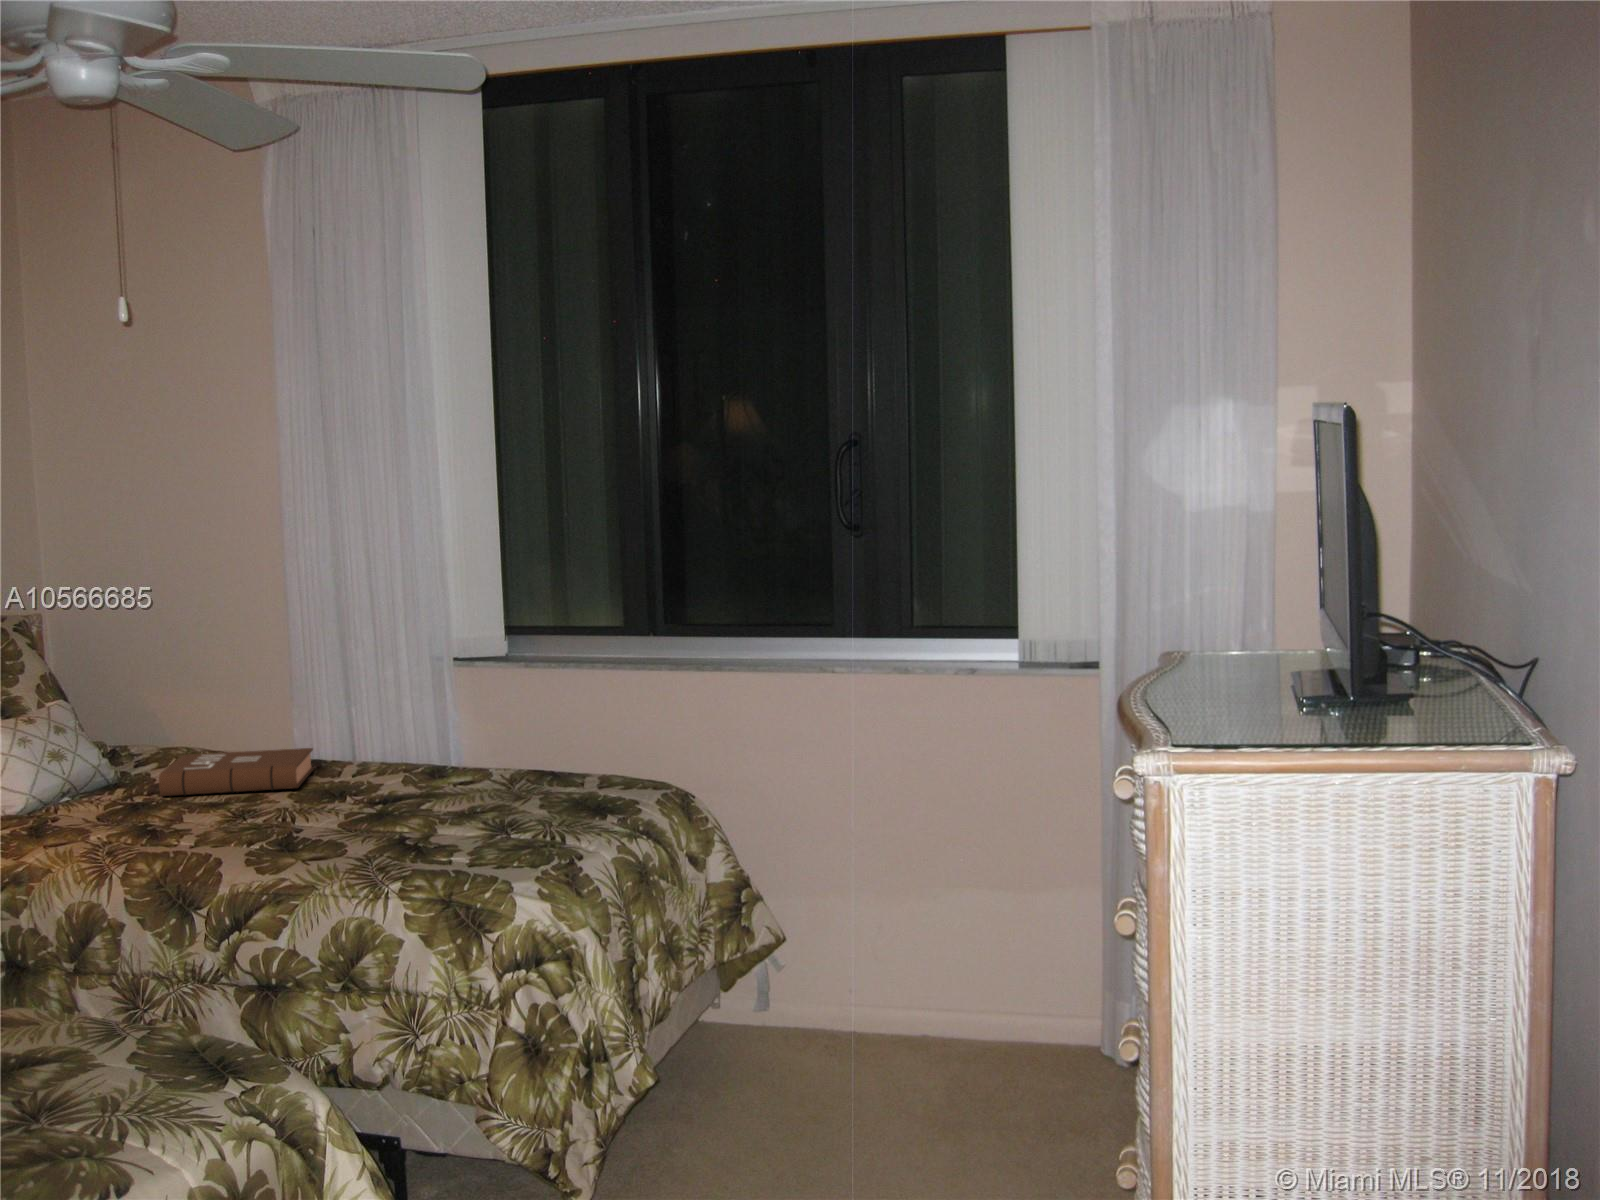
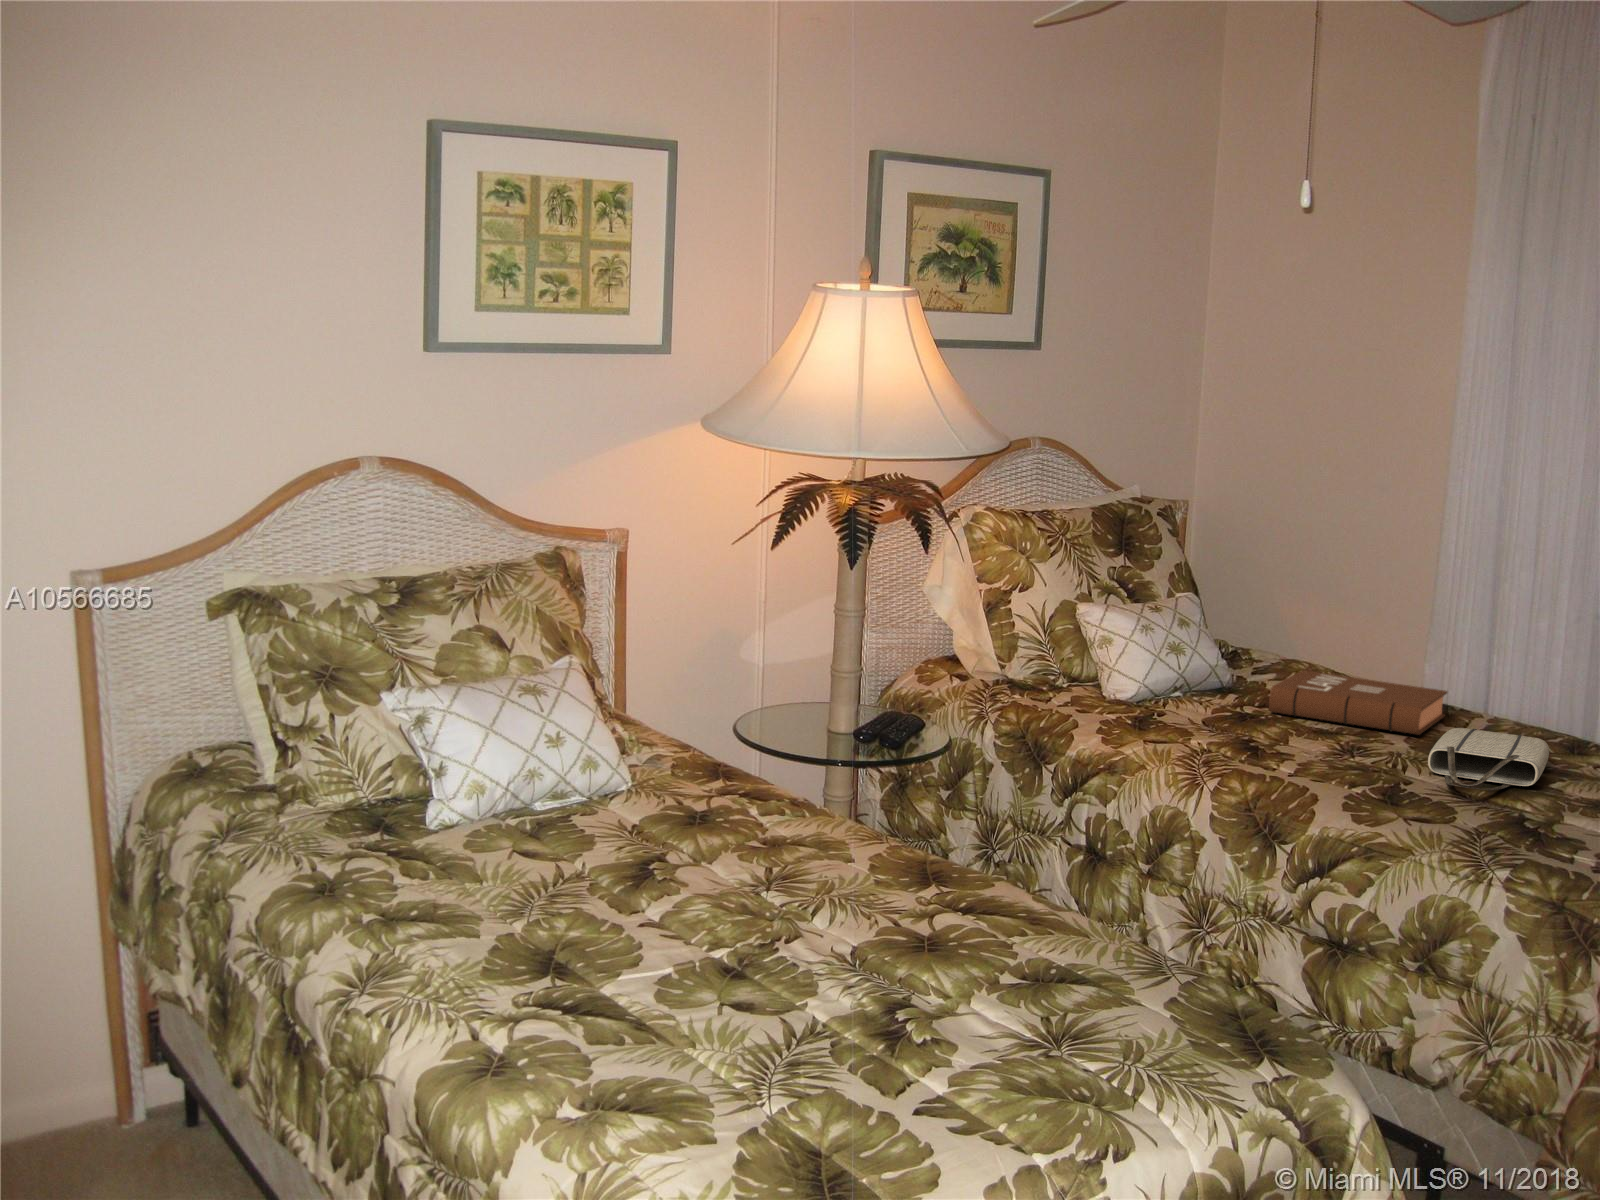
tote bag: none [313,770,406,823] -> present [1428,728,1549,790]

